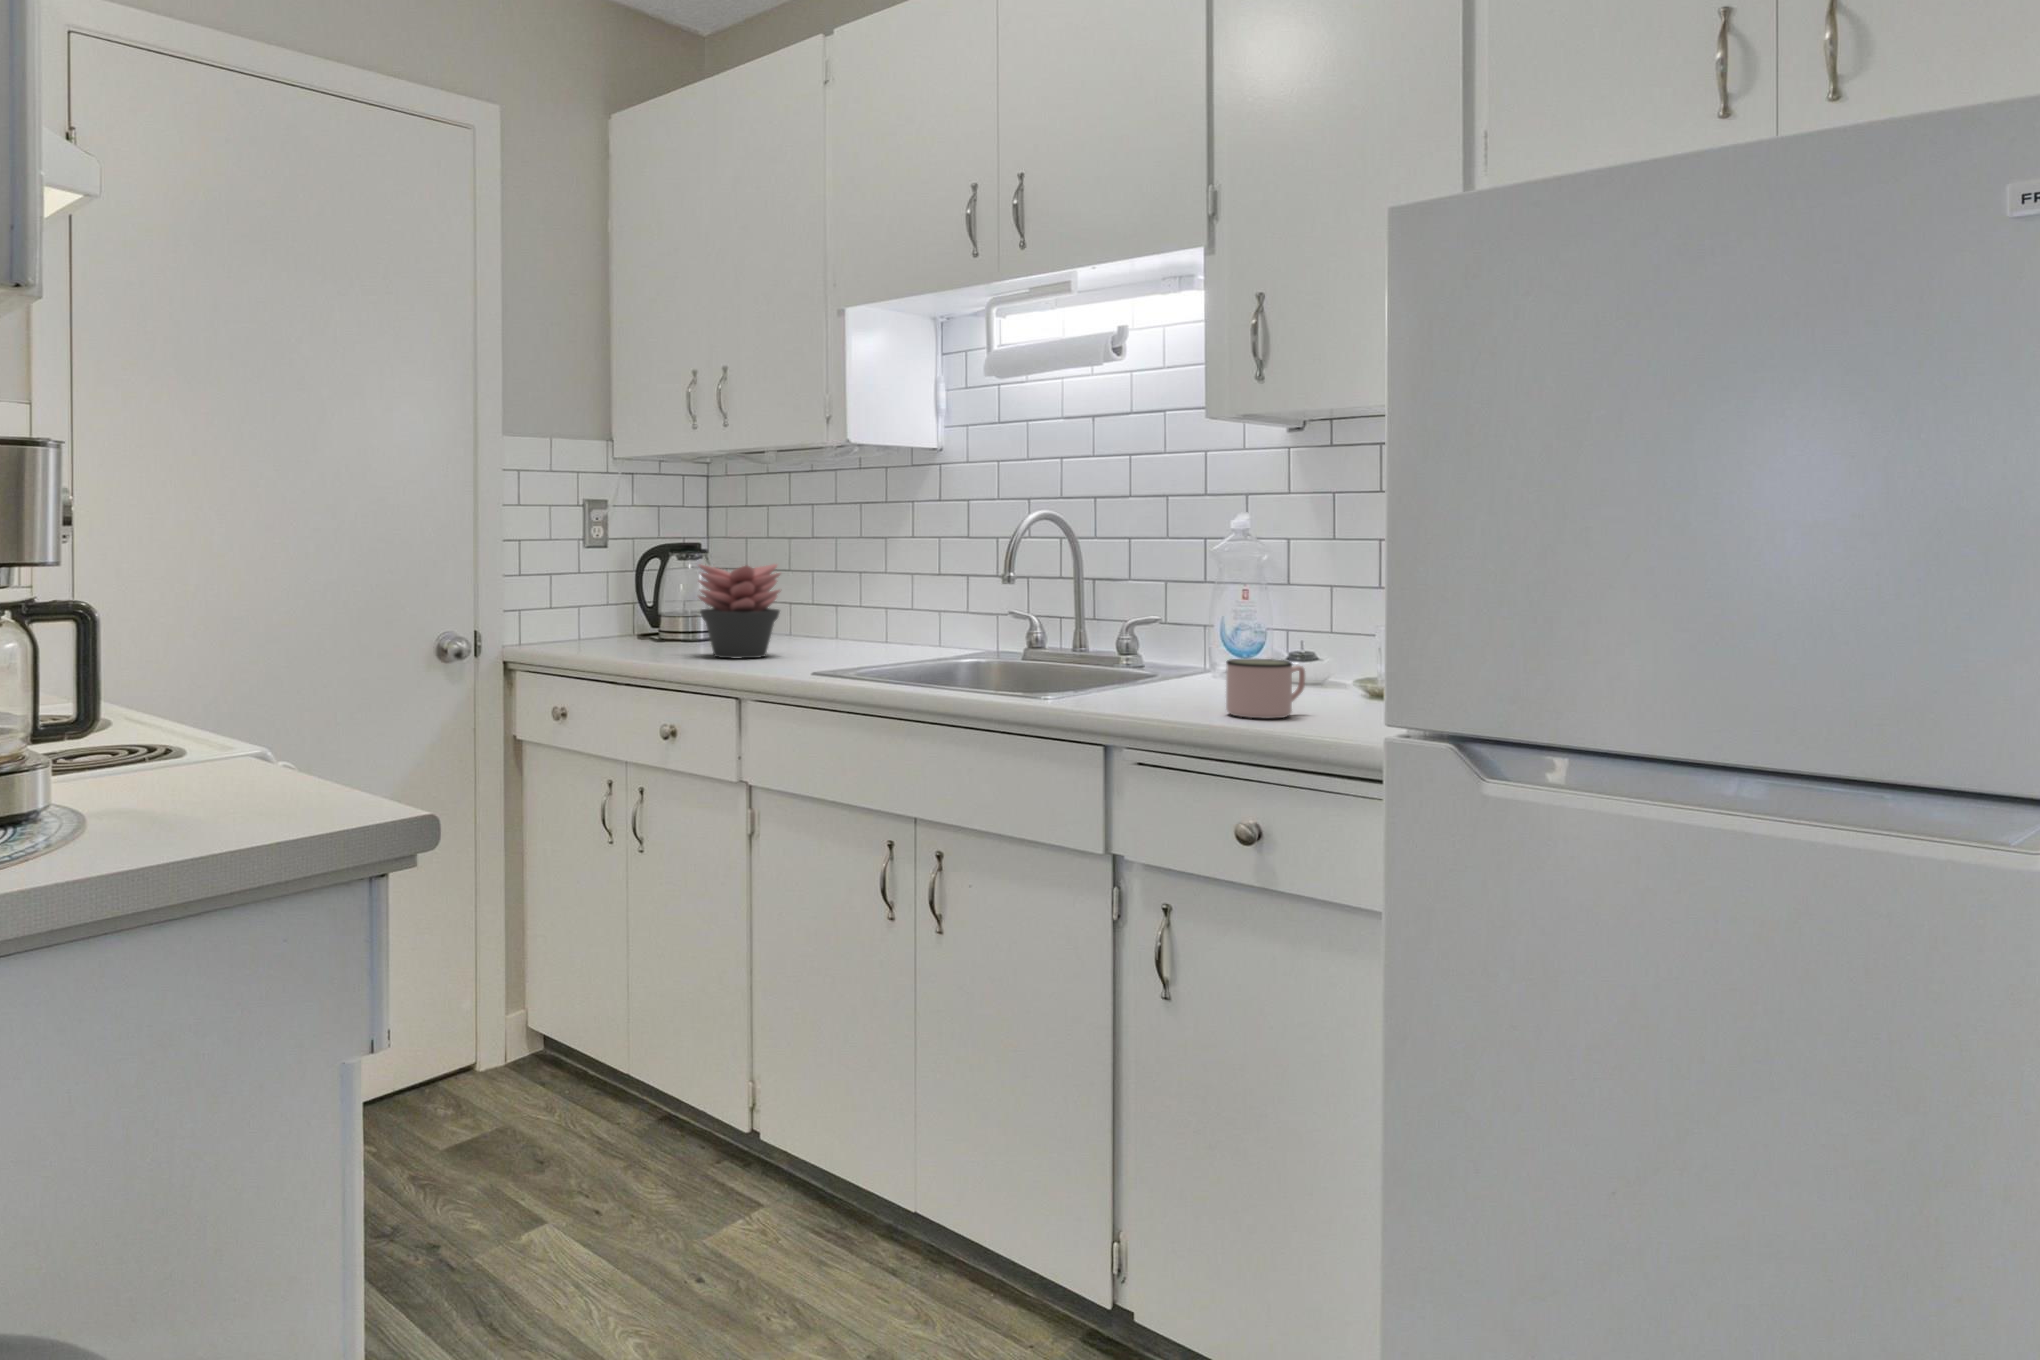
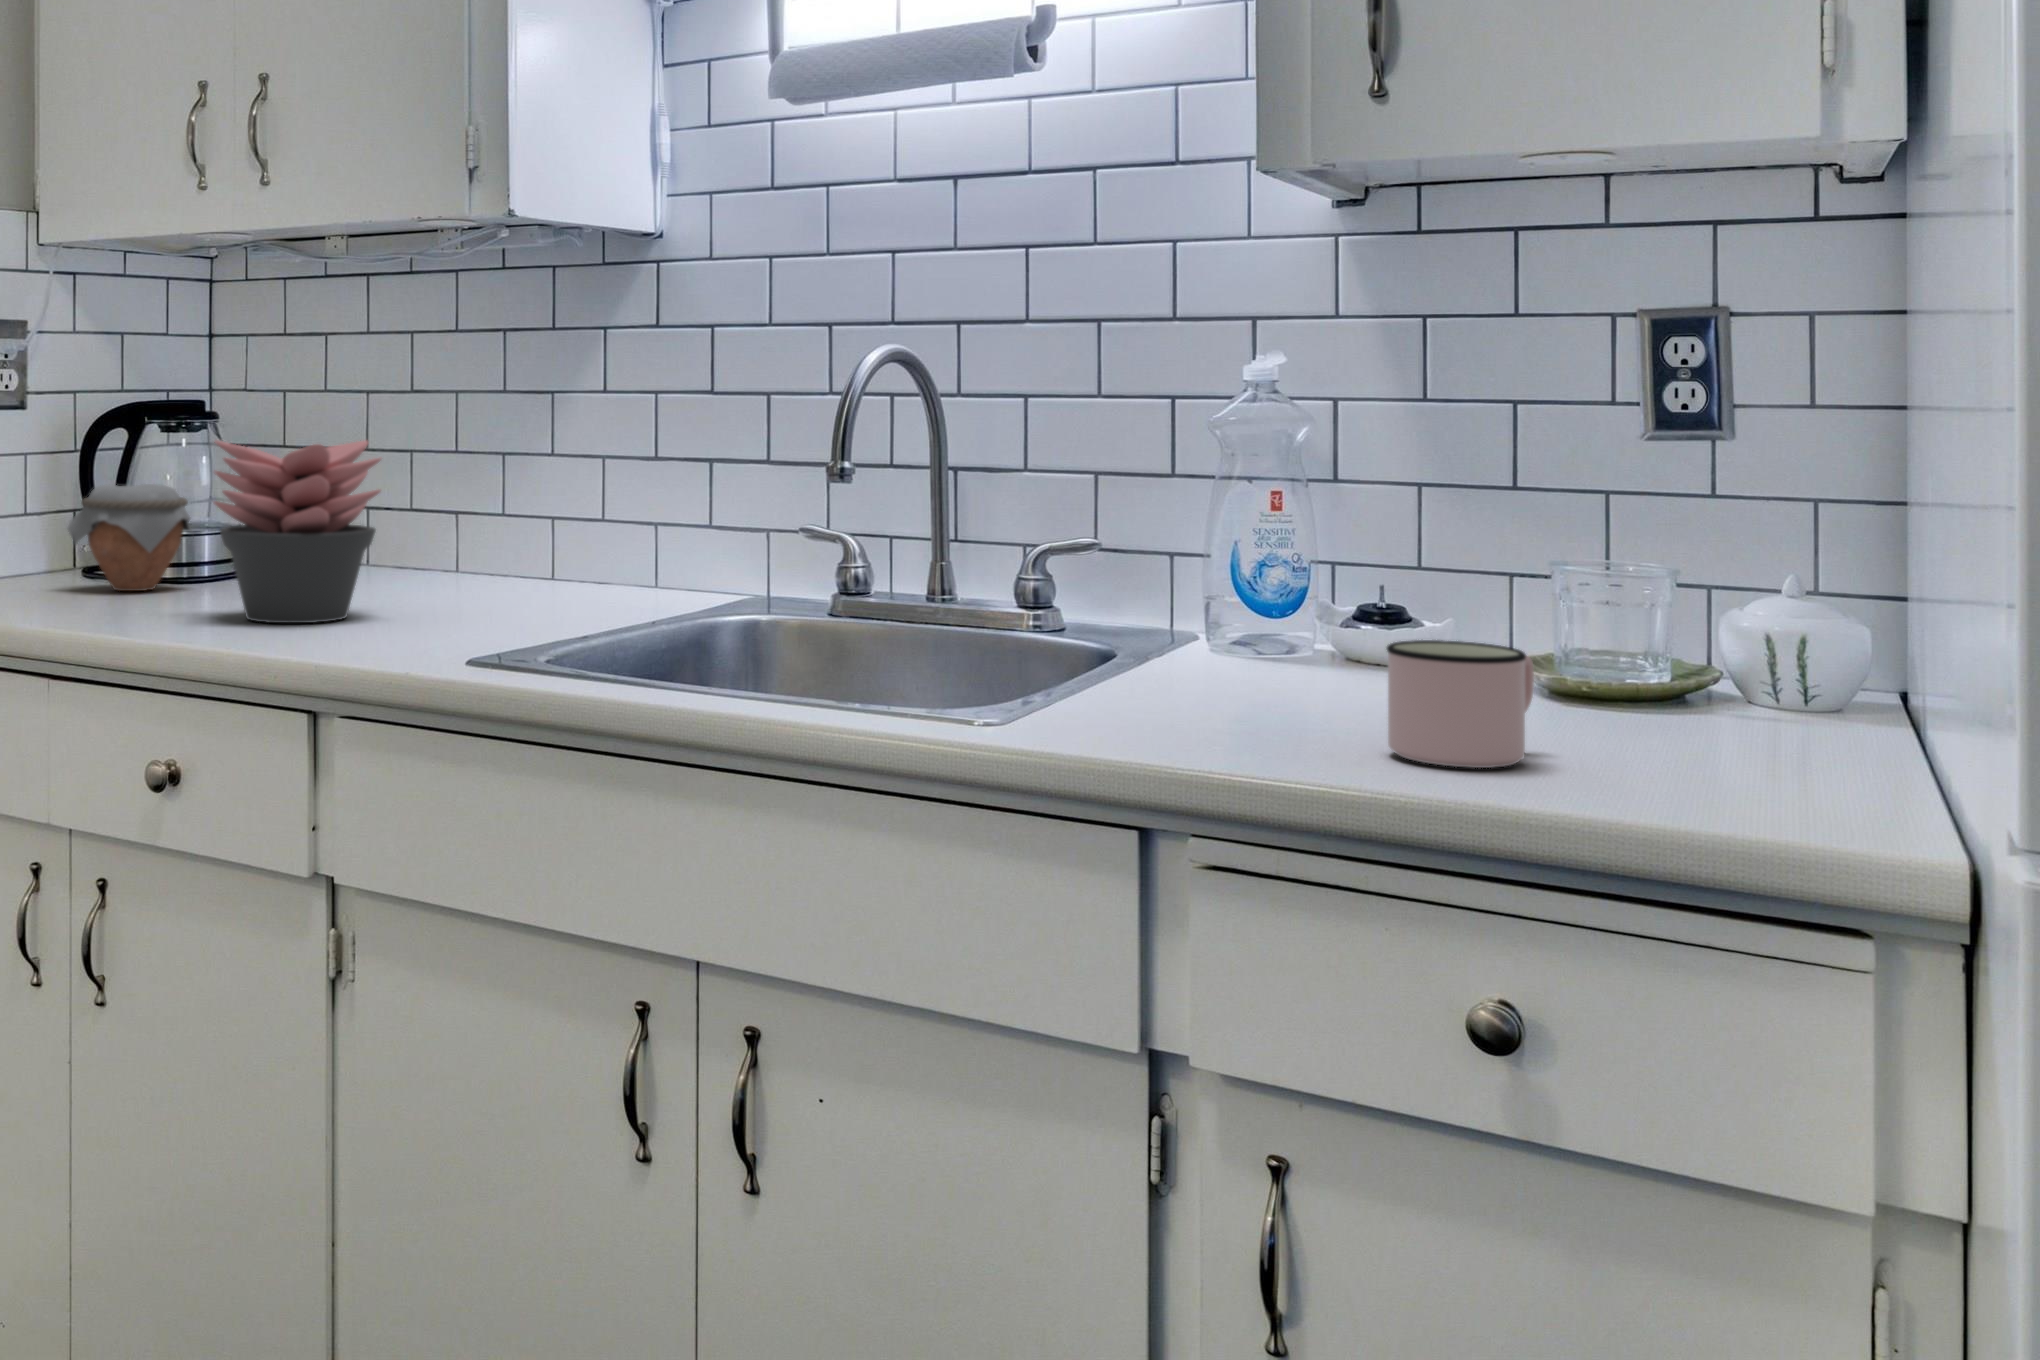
jar: none [629,588,695,645] -> present [68,484,191,591]

